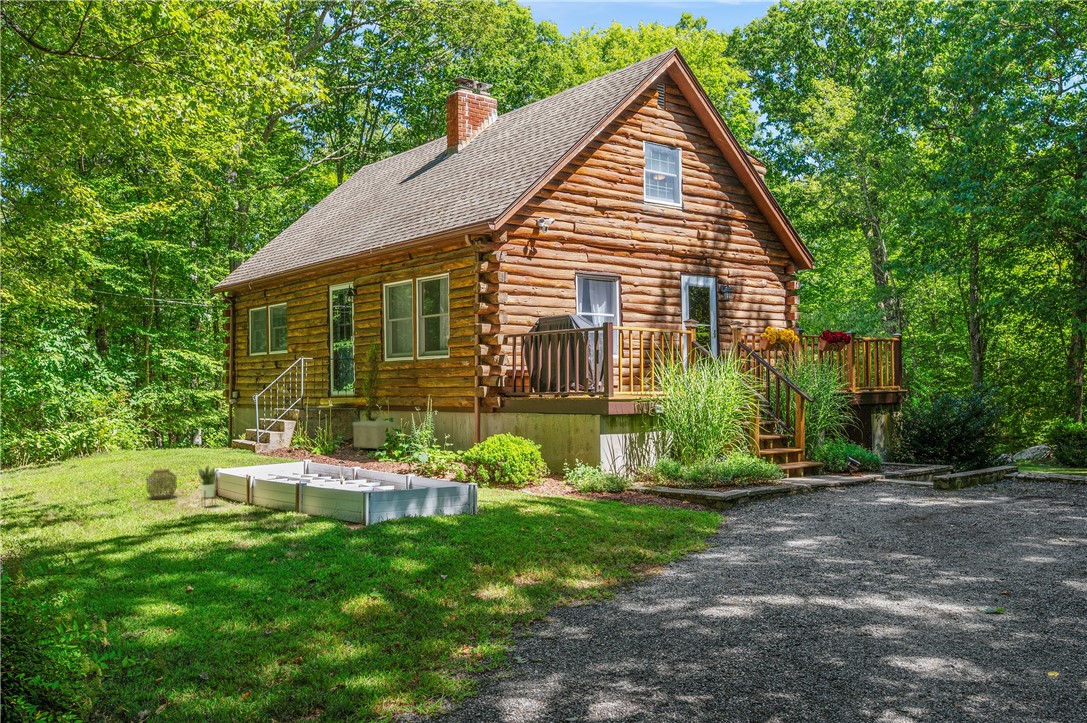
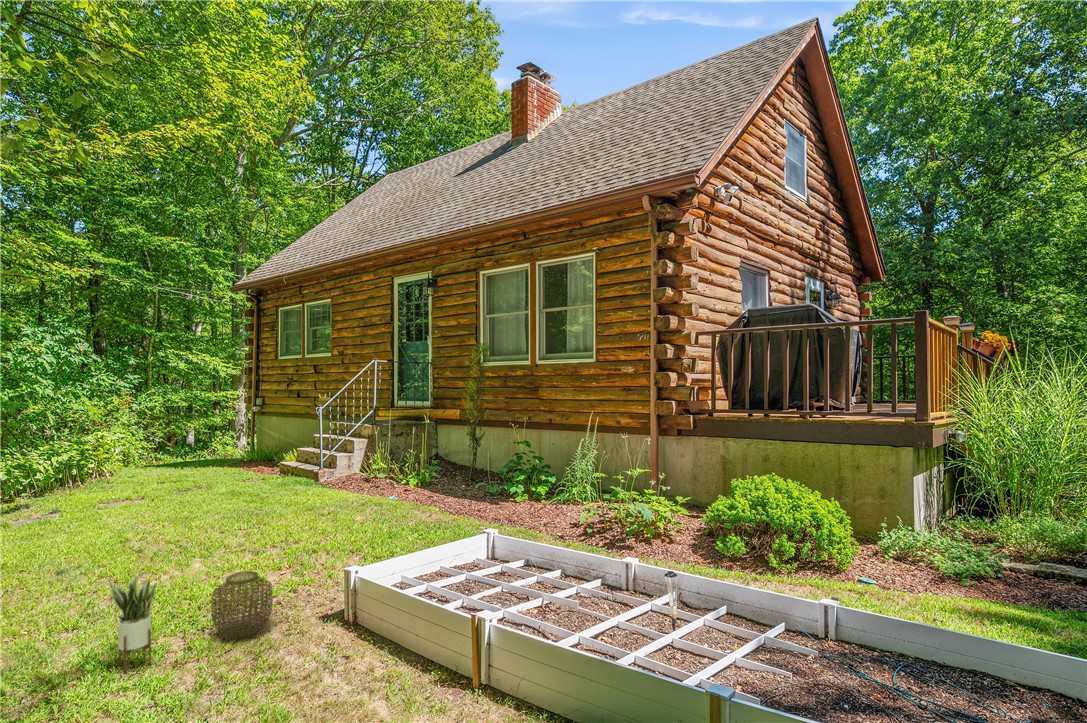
storage bench: present [353,421,393,451] -> none [445,438,496,478]
potted plant: present [197,465,217,504] -> present [108,575,156,673]

